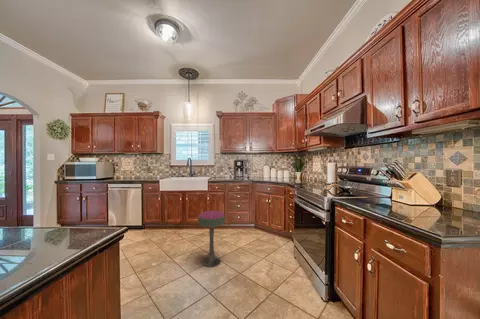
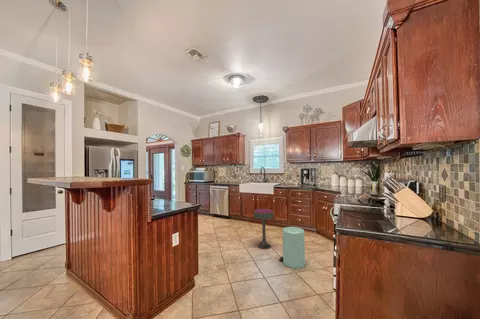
trash can: none [245,231,278,289] -> present [279,227,305,268]

